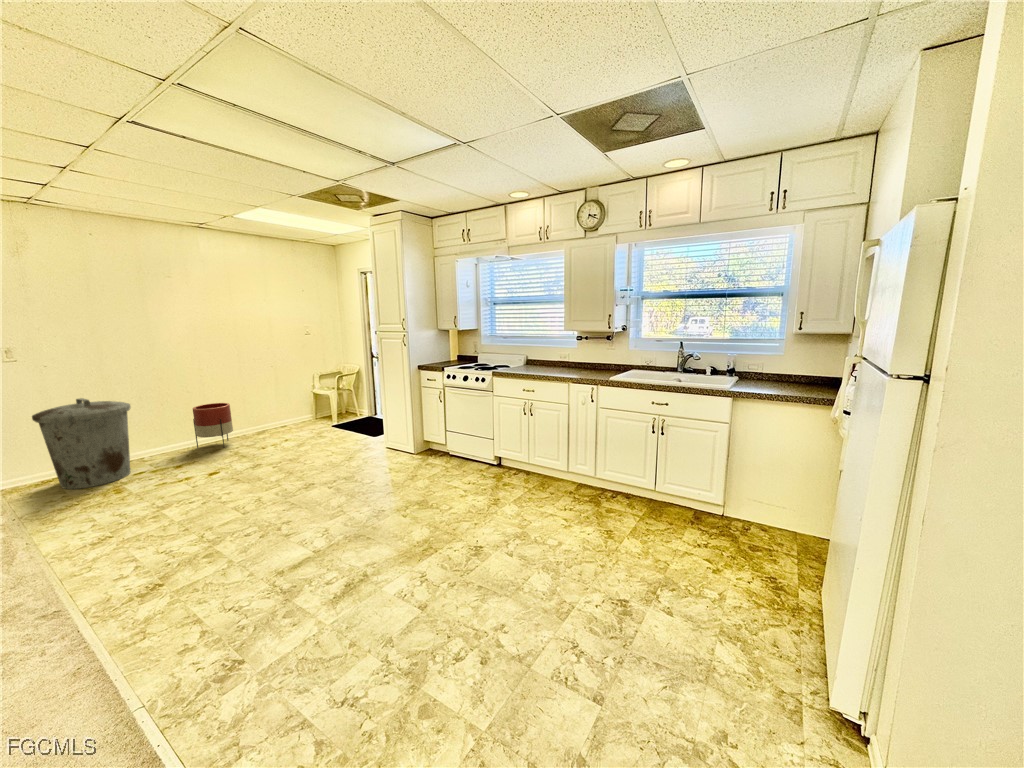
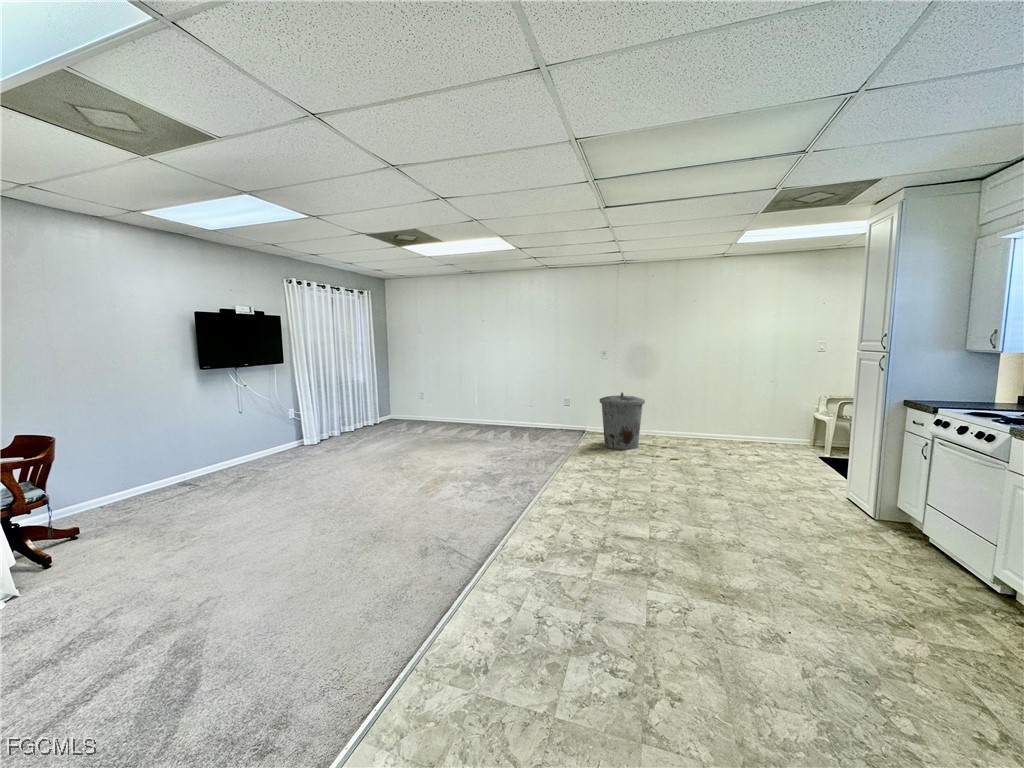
planter: present [193,403,233,448] -> none [686,412,715,451]

